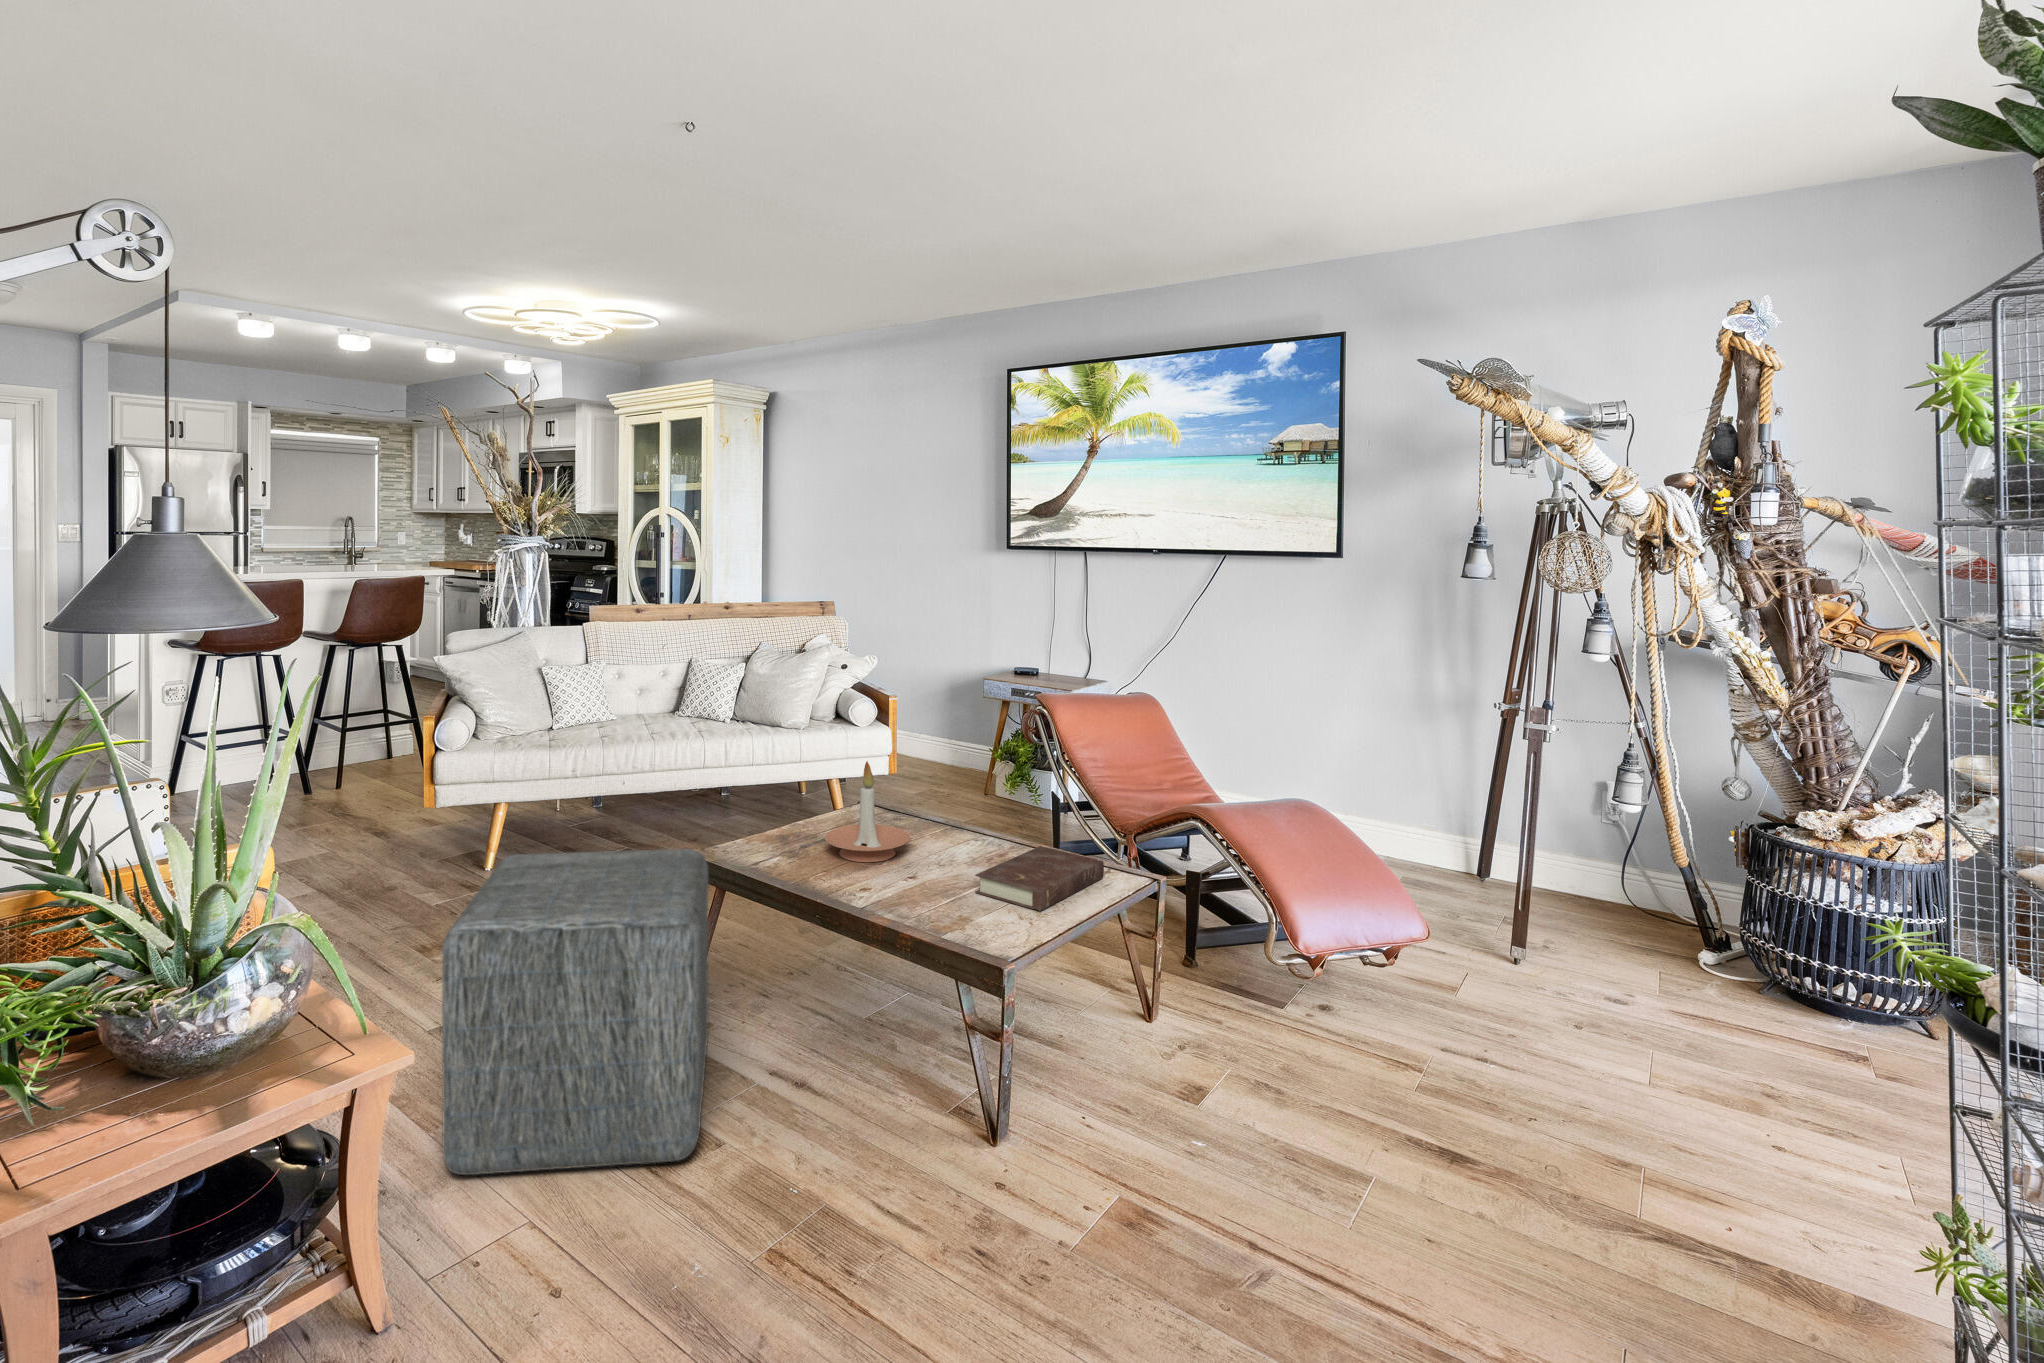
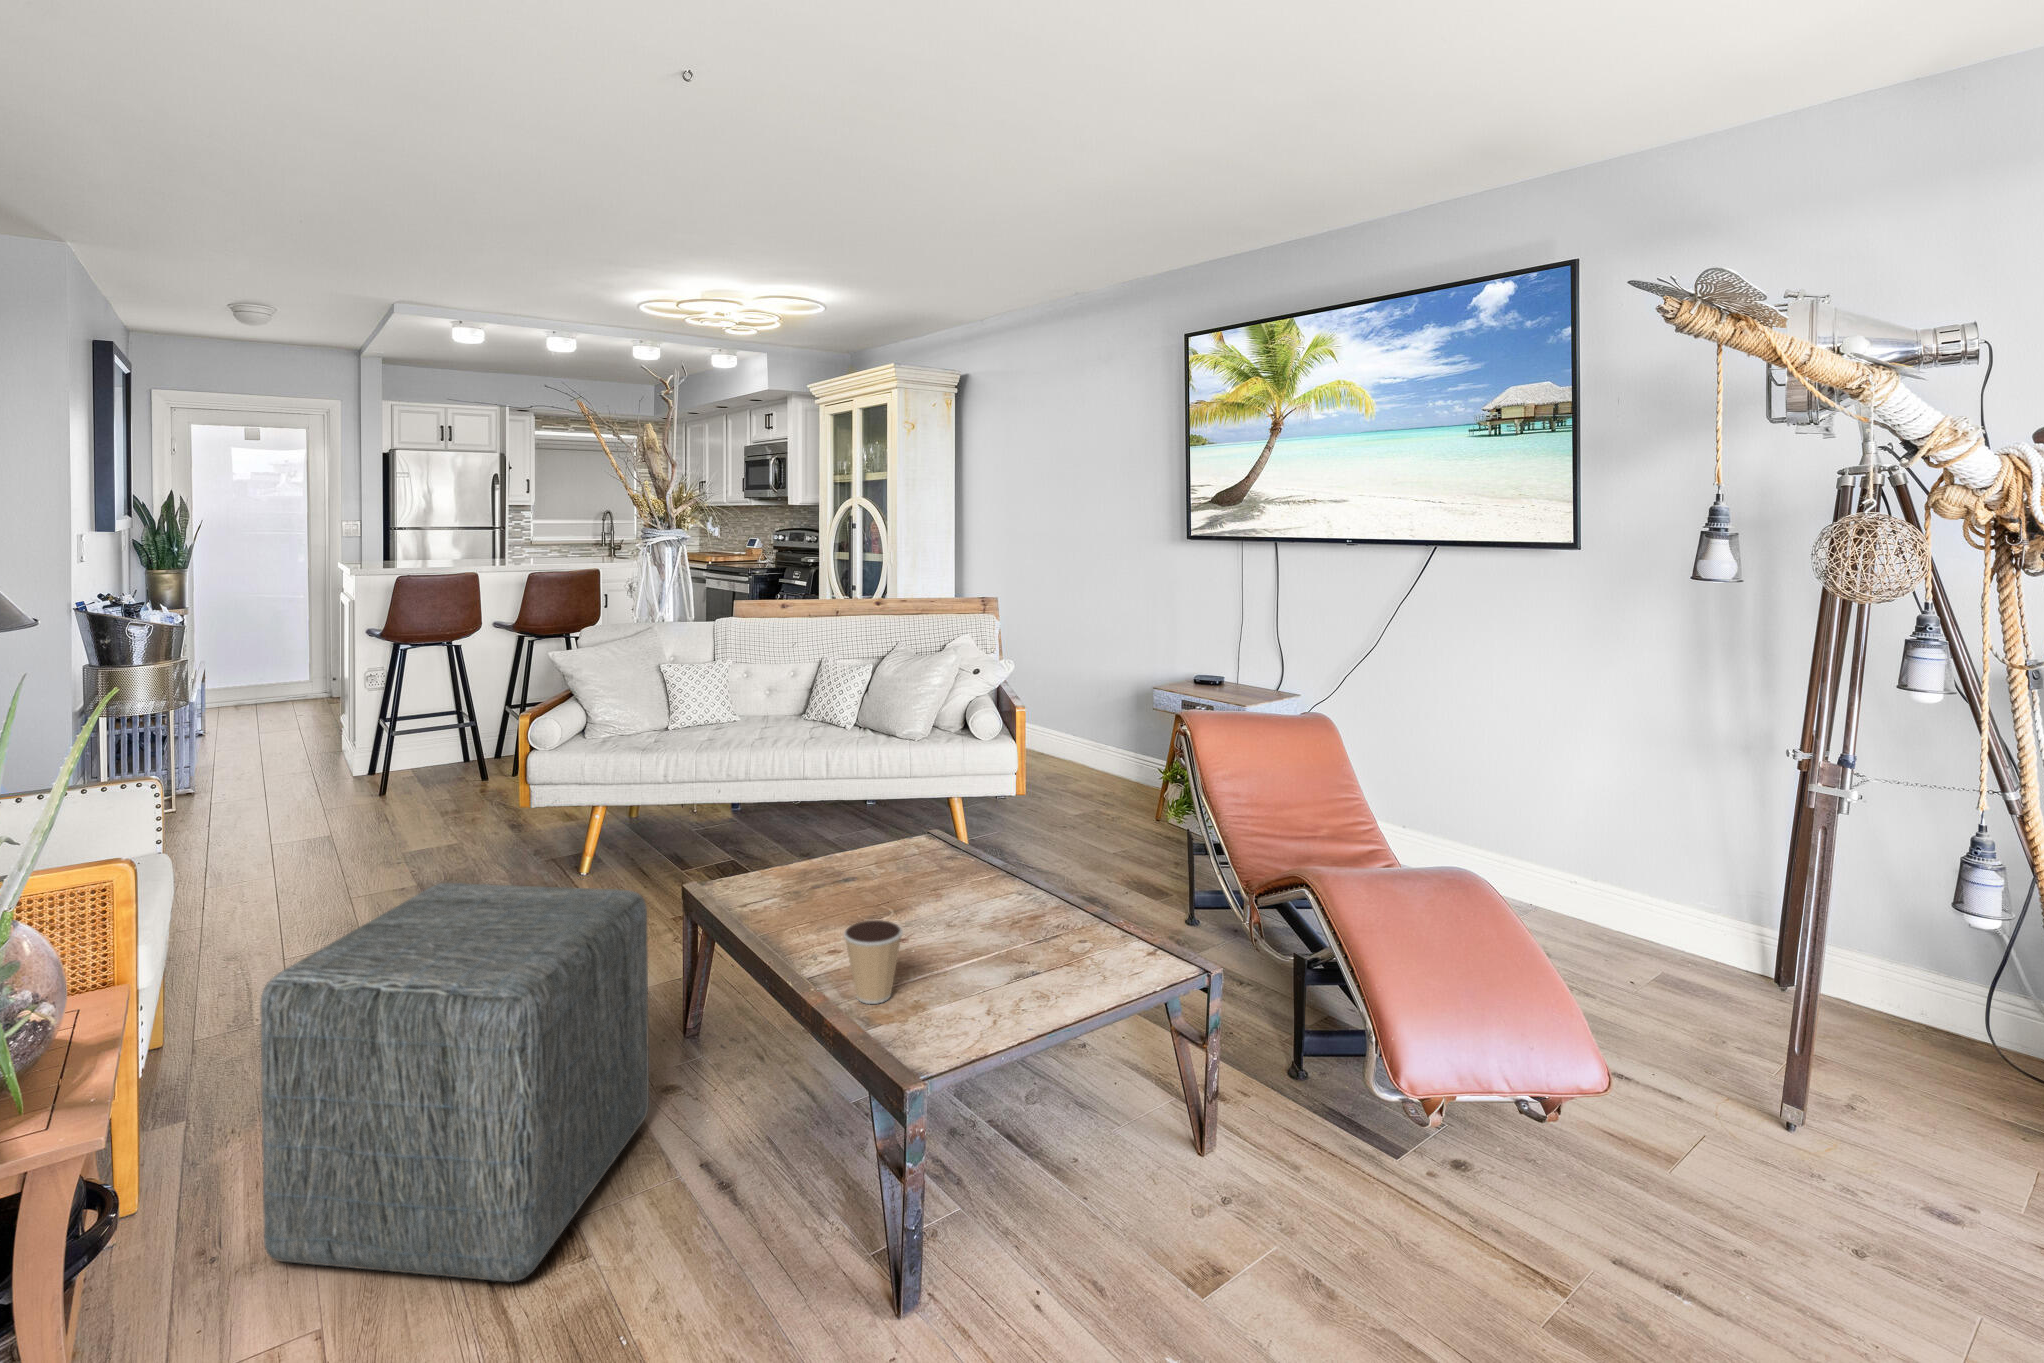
candle holder: present [825,761,910,862] -> none [824,793,926,915]
book: present [975,846,1104,911] -> none [958,913,1136,1007]
coffee cup: none [902,854,950,918] -> present [844,920,903,1004]

